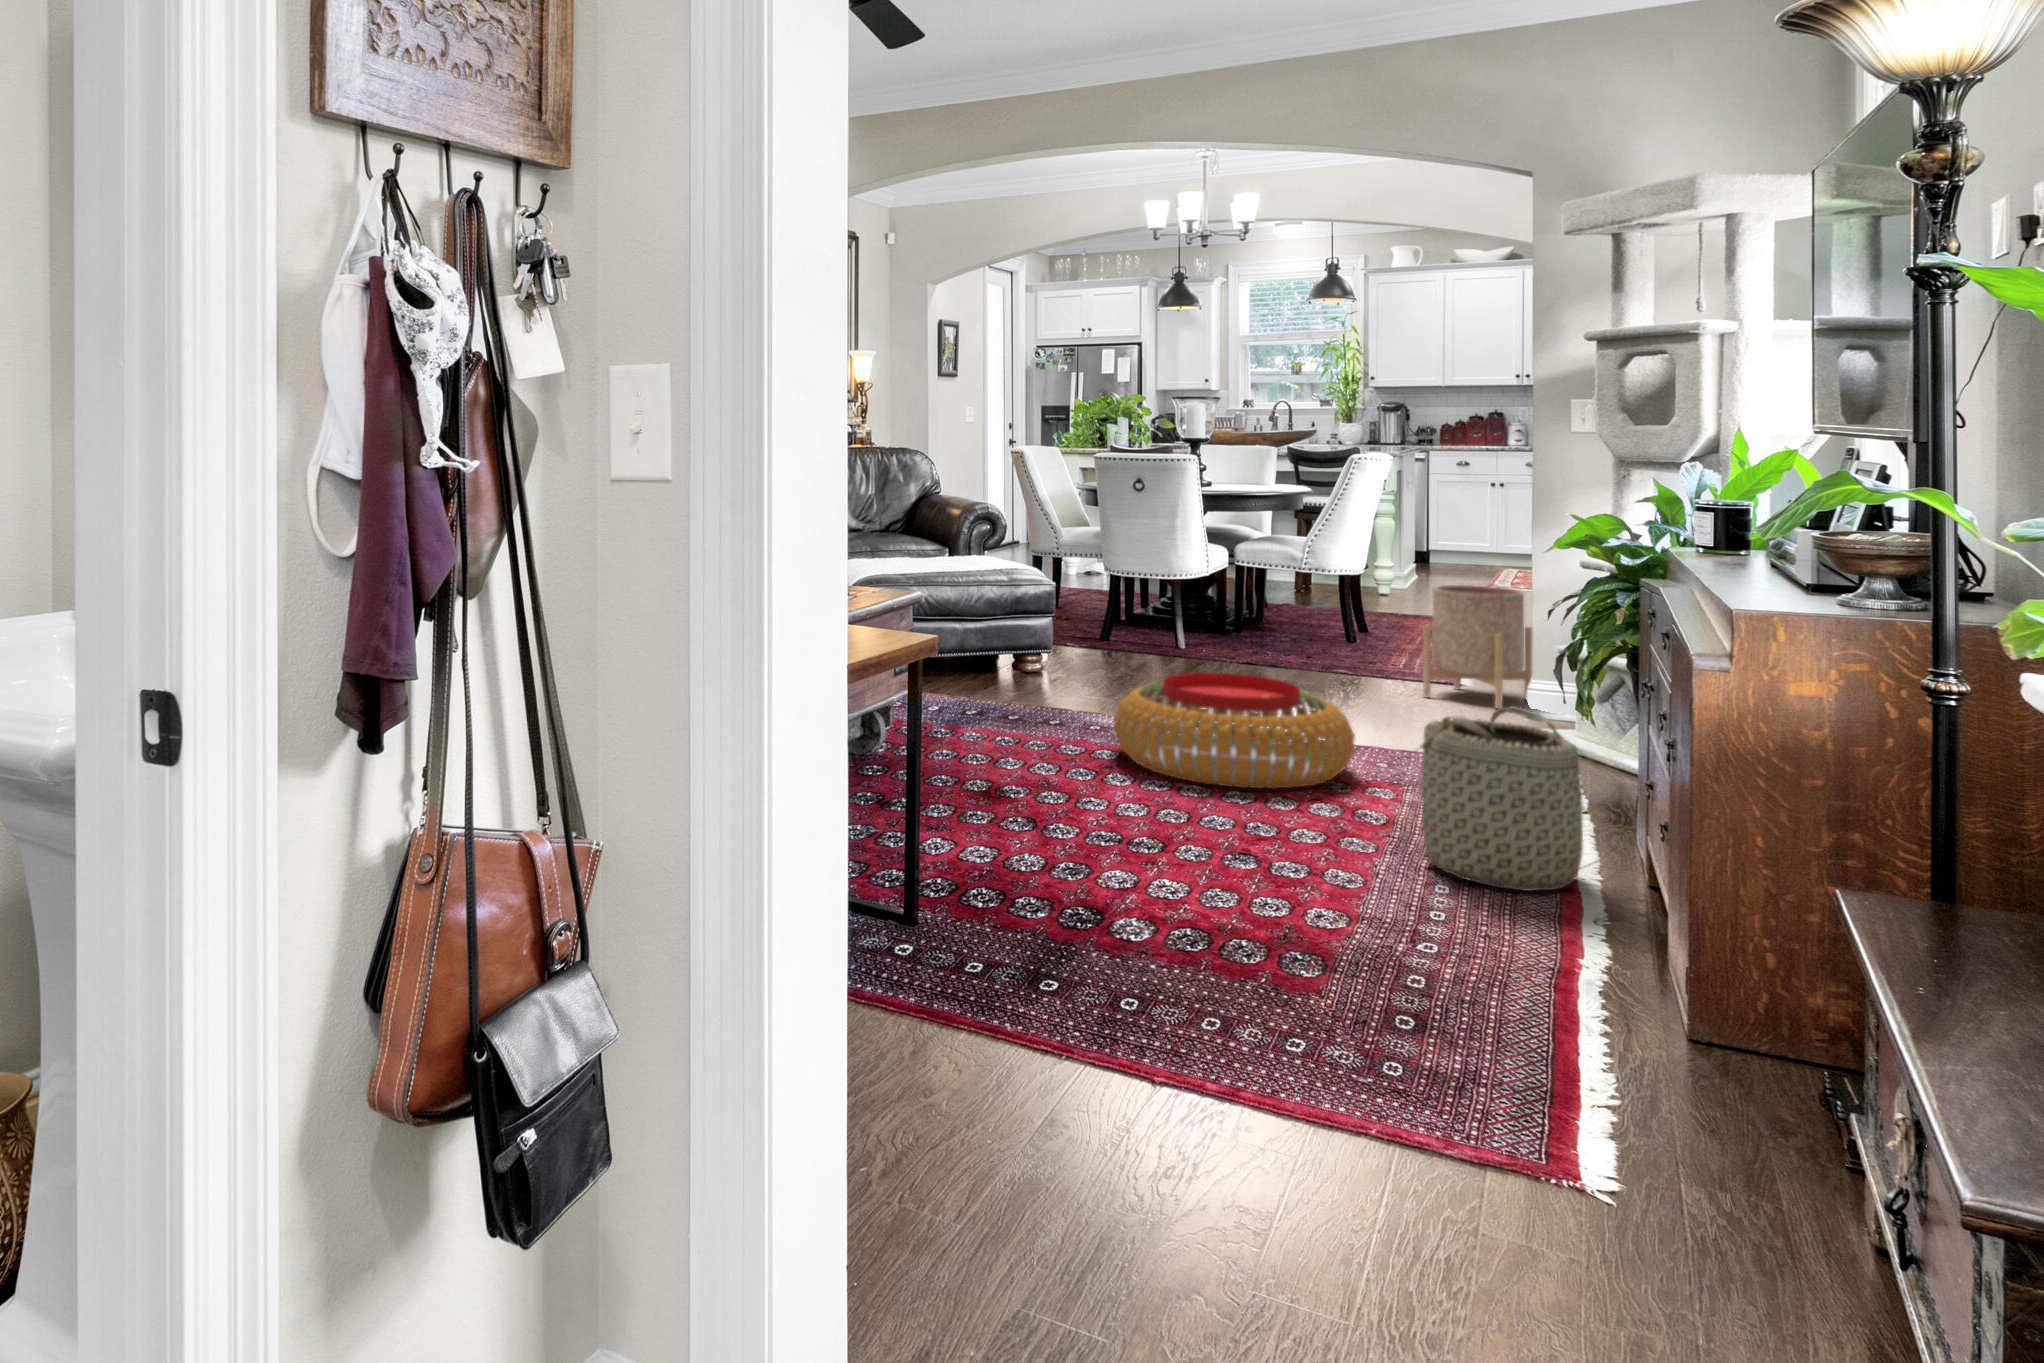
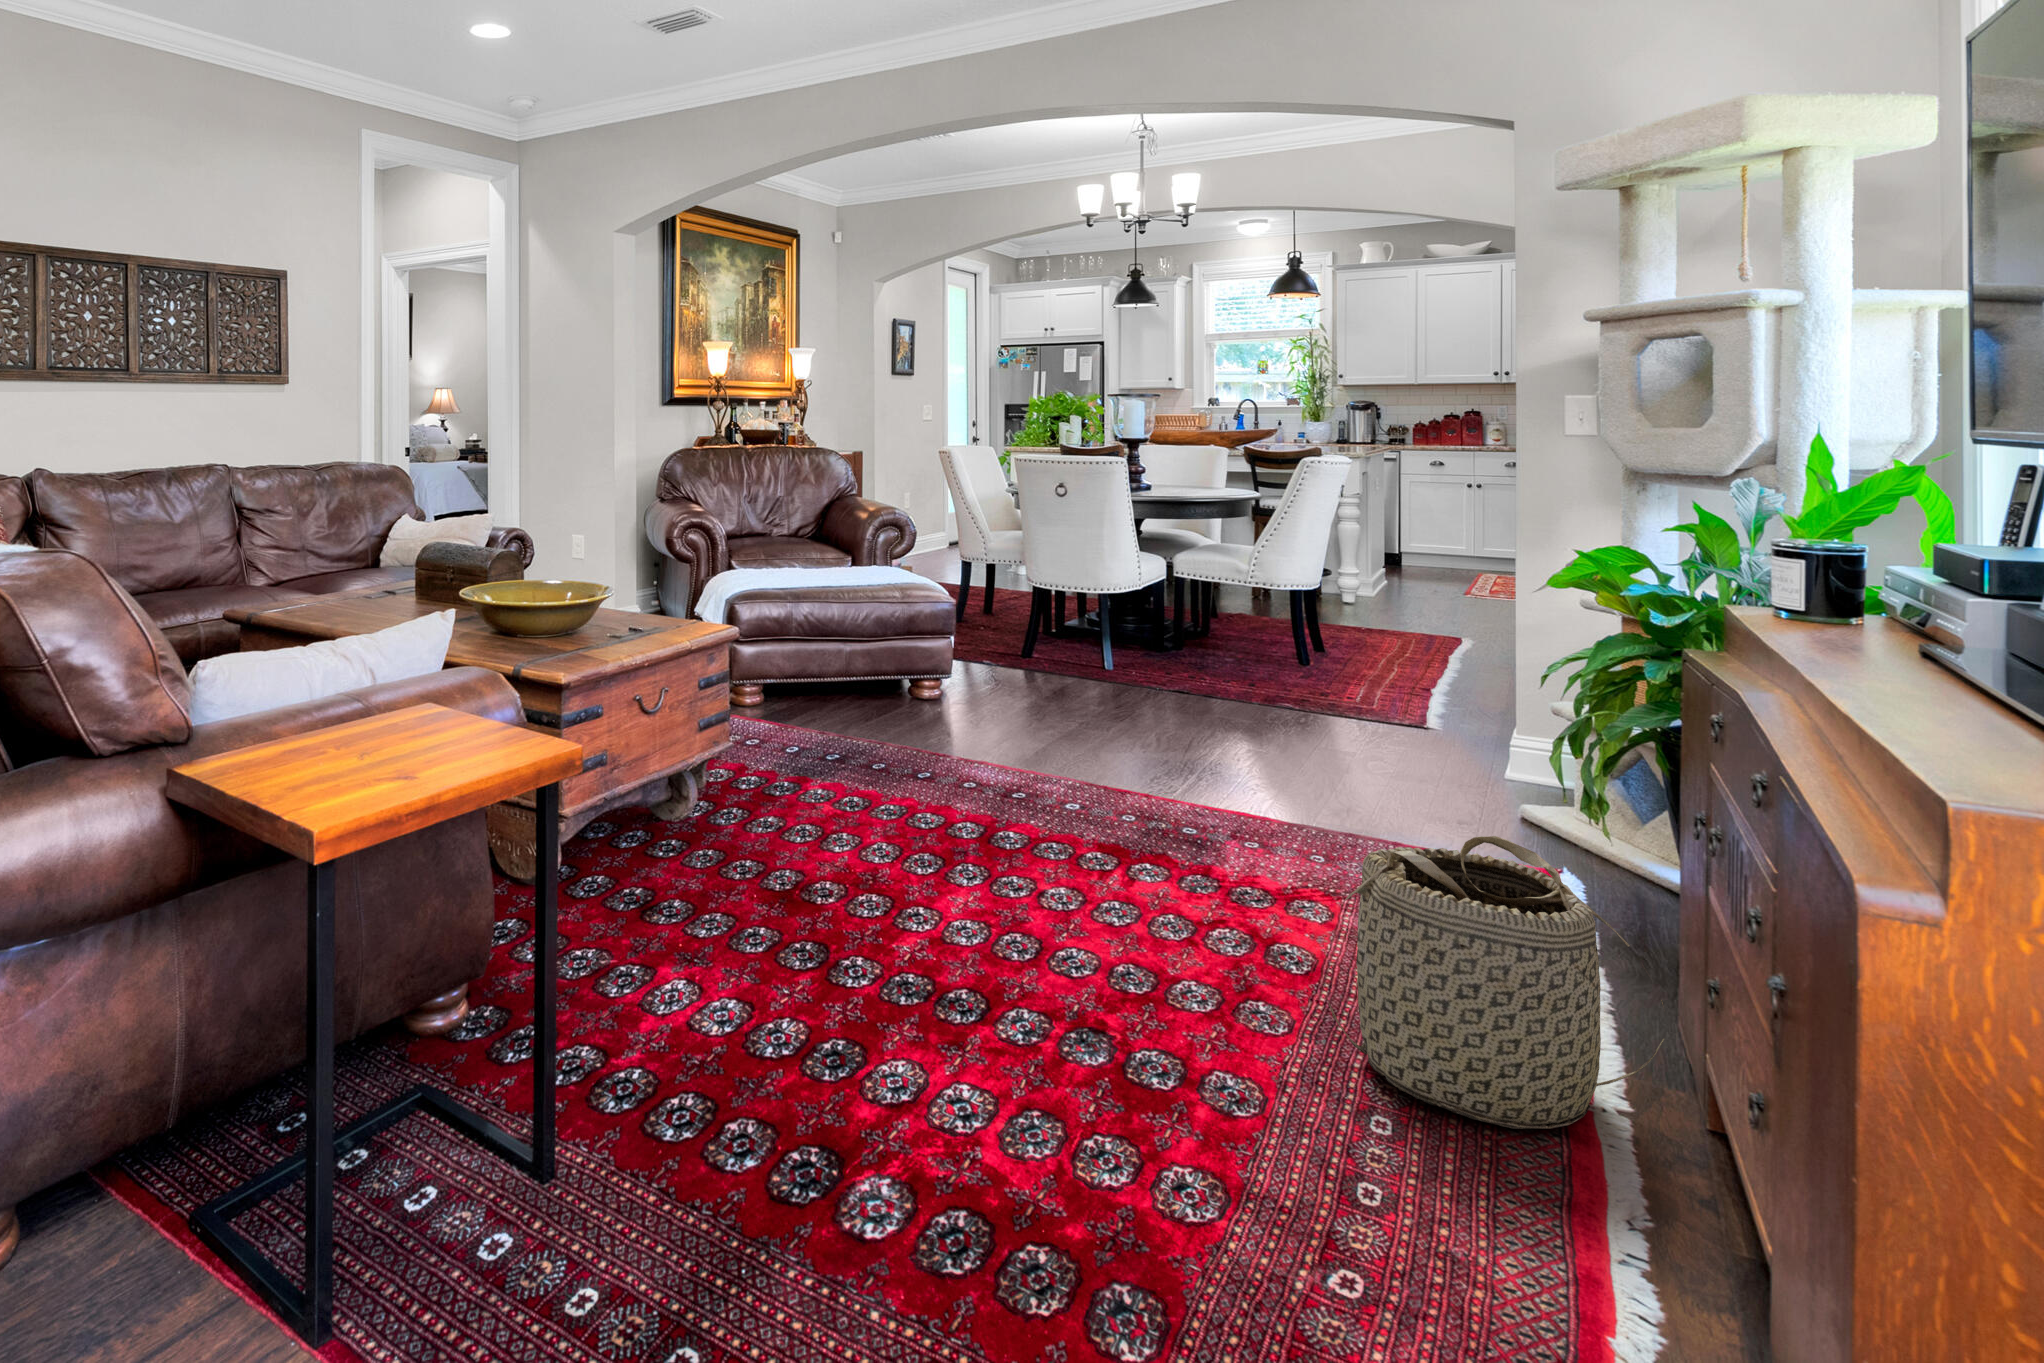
planter: present [1423,585,1532,709] -> none [1380,614,1515,768]
pouf: present [1114,673,1355,788] -> none [979,731,1281,898]

